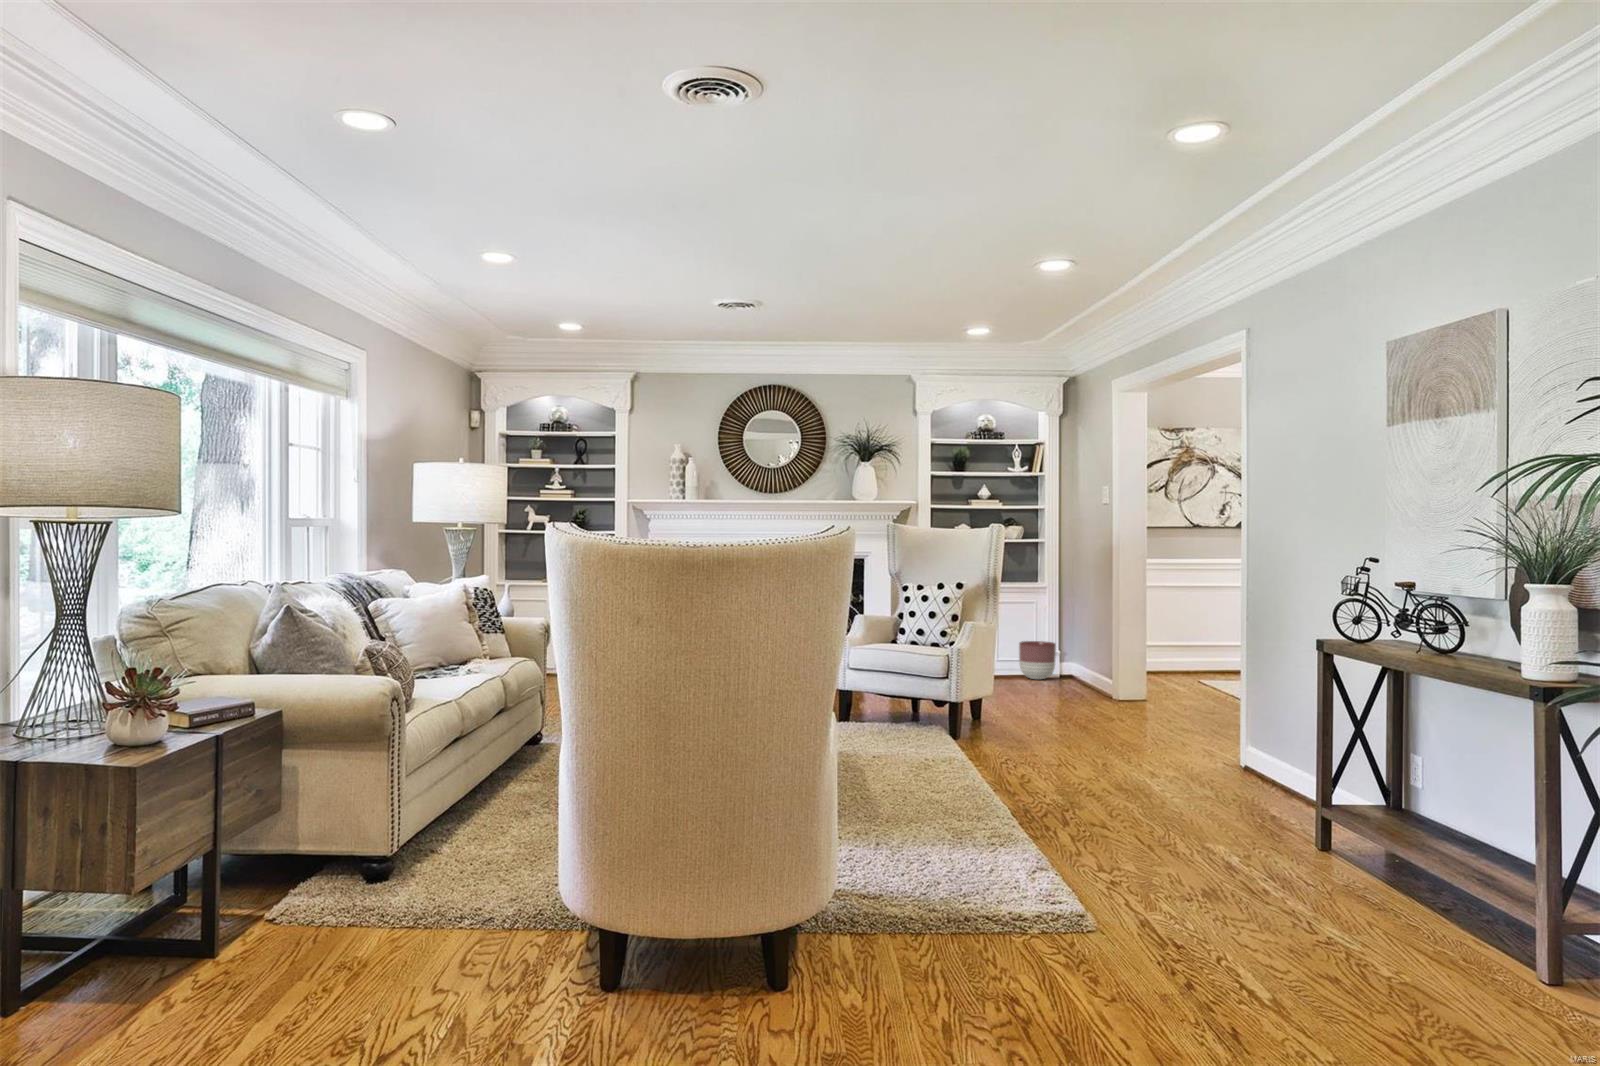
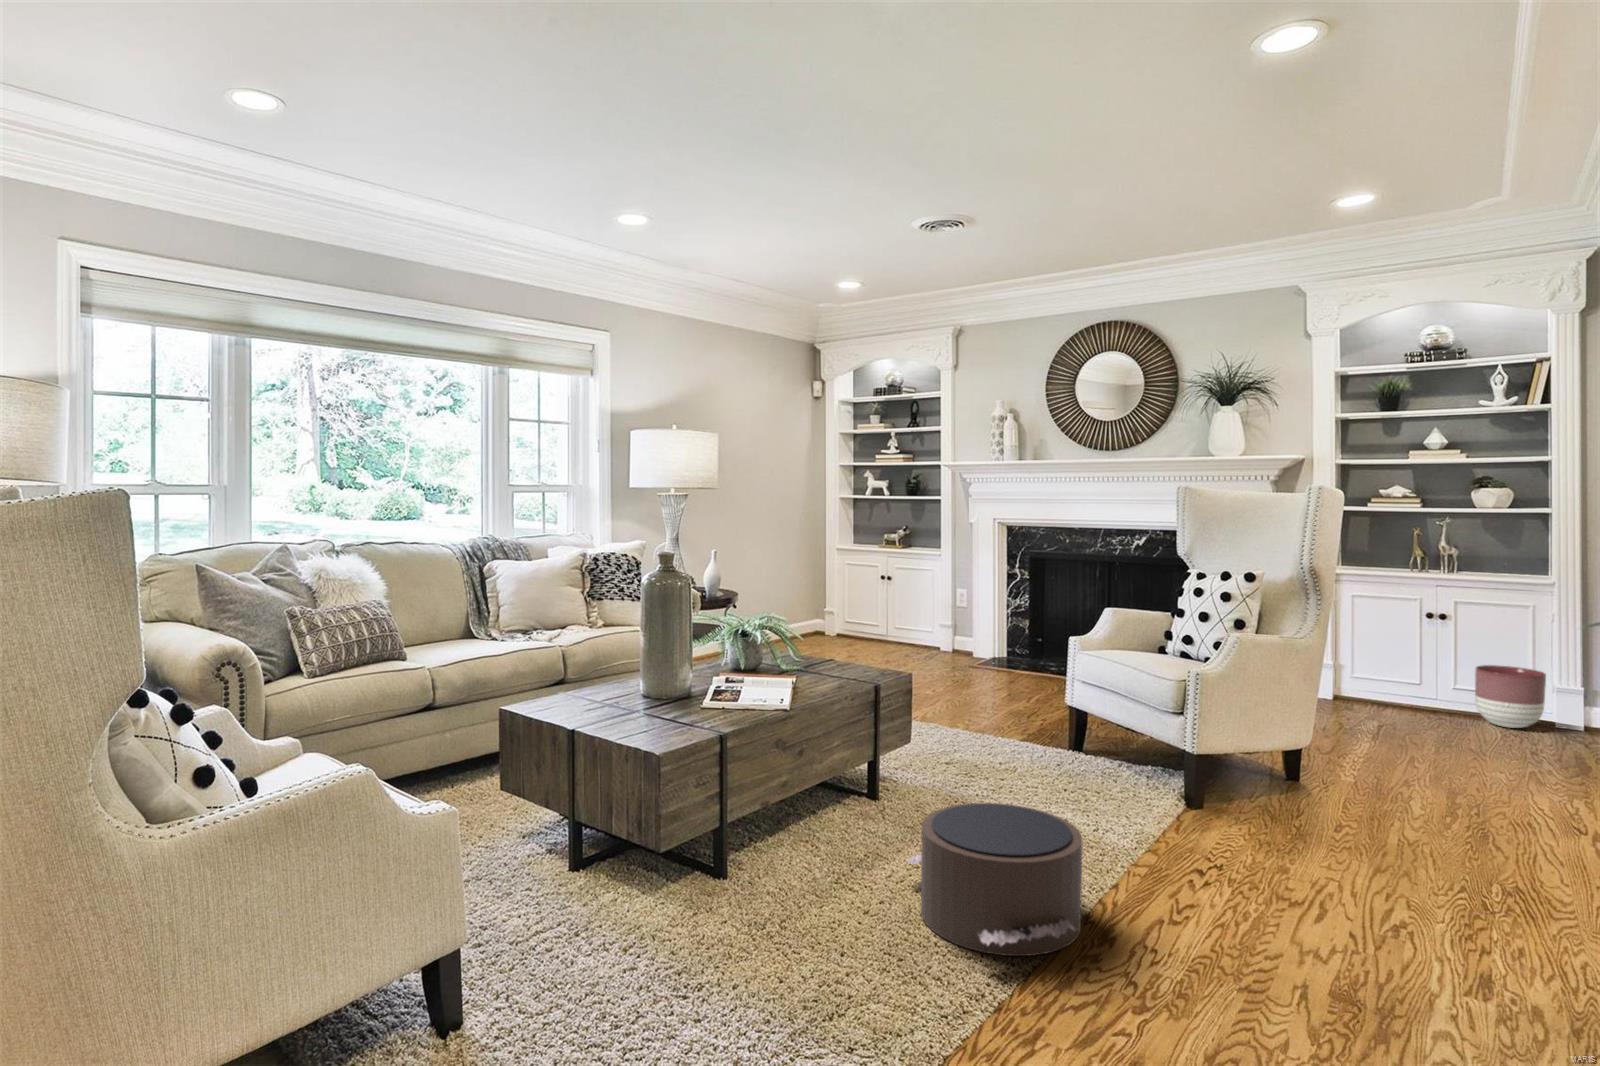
pouf: none [896,722,1023,794] -> present [906,803,1082,956]

